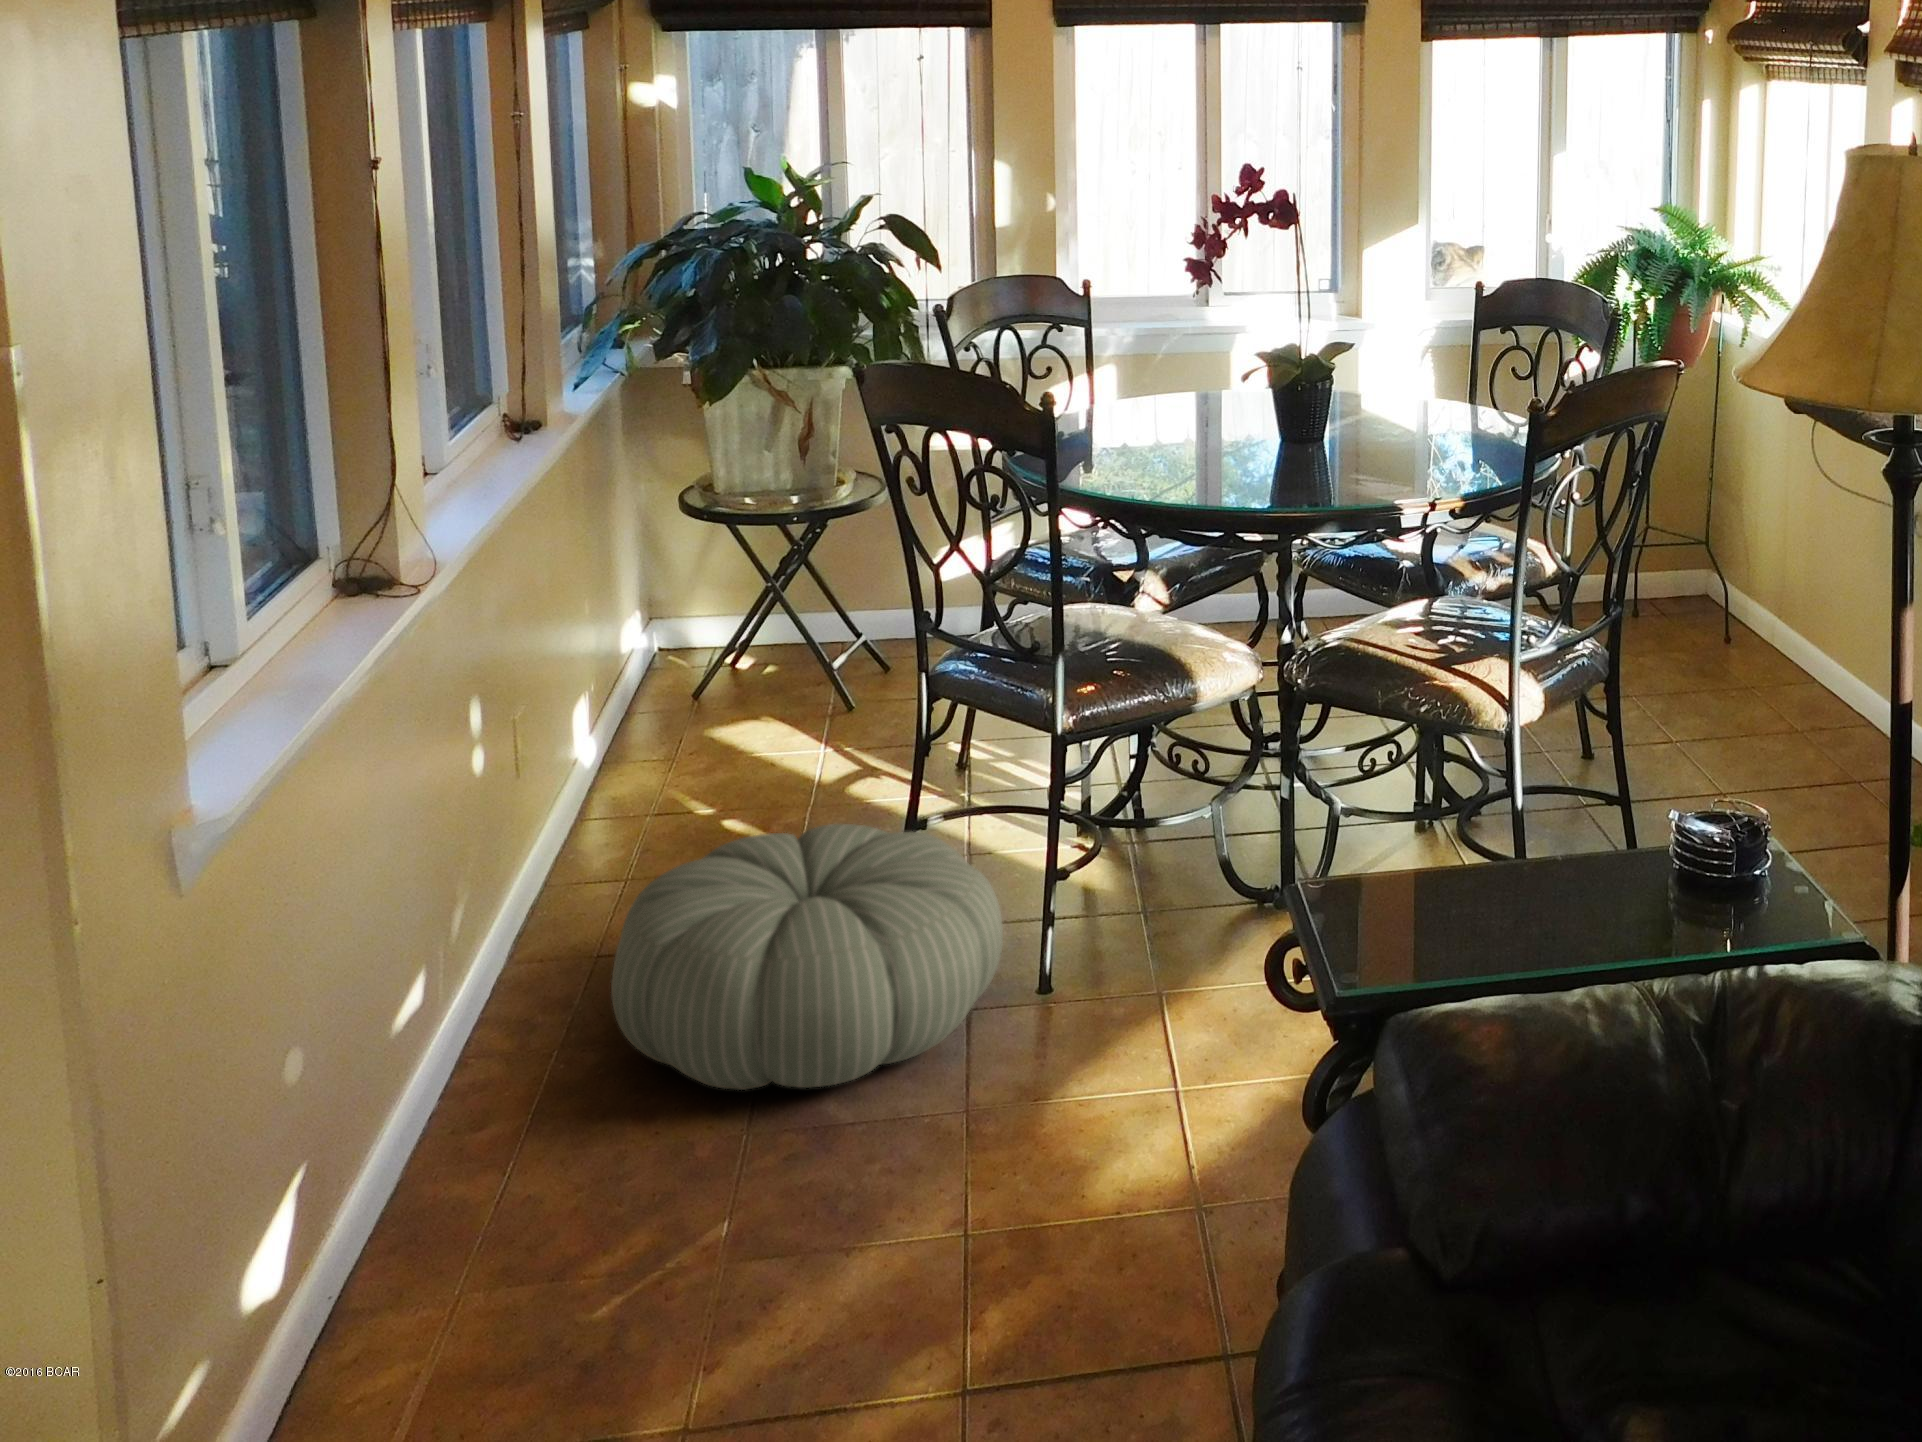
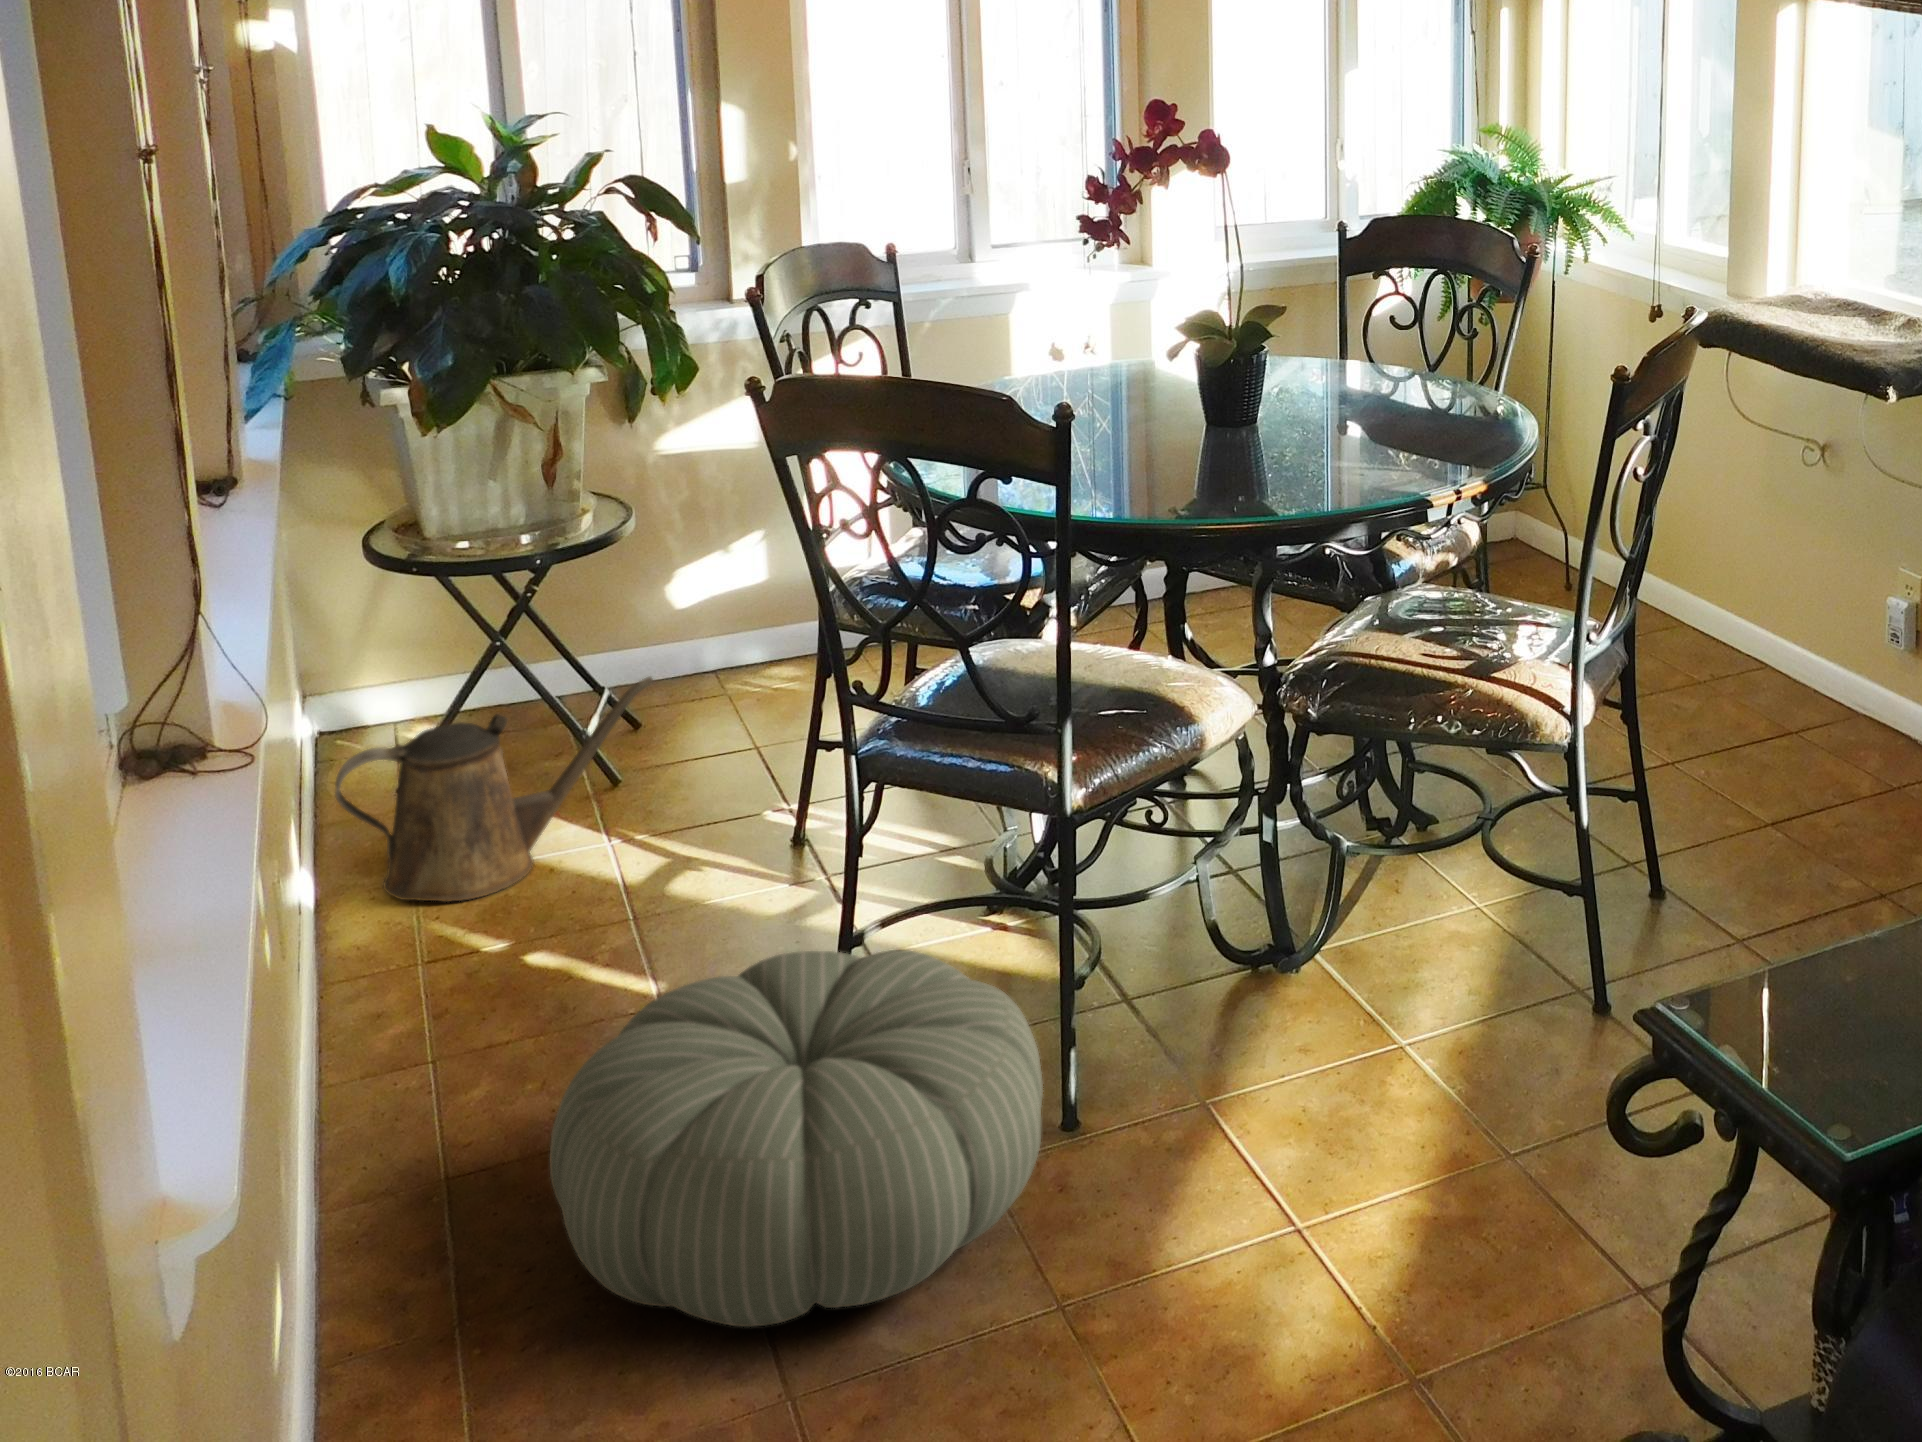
watering can: none [614,618,861,778] -> present [335,677,653,902]

